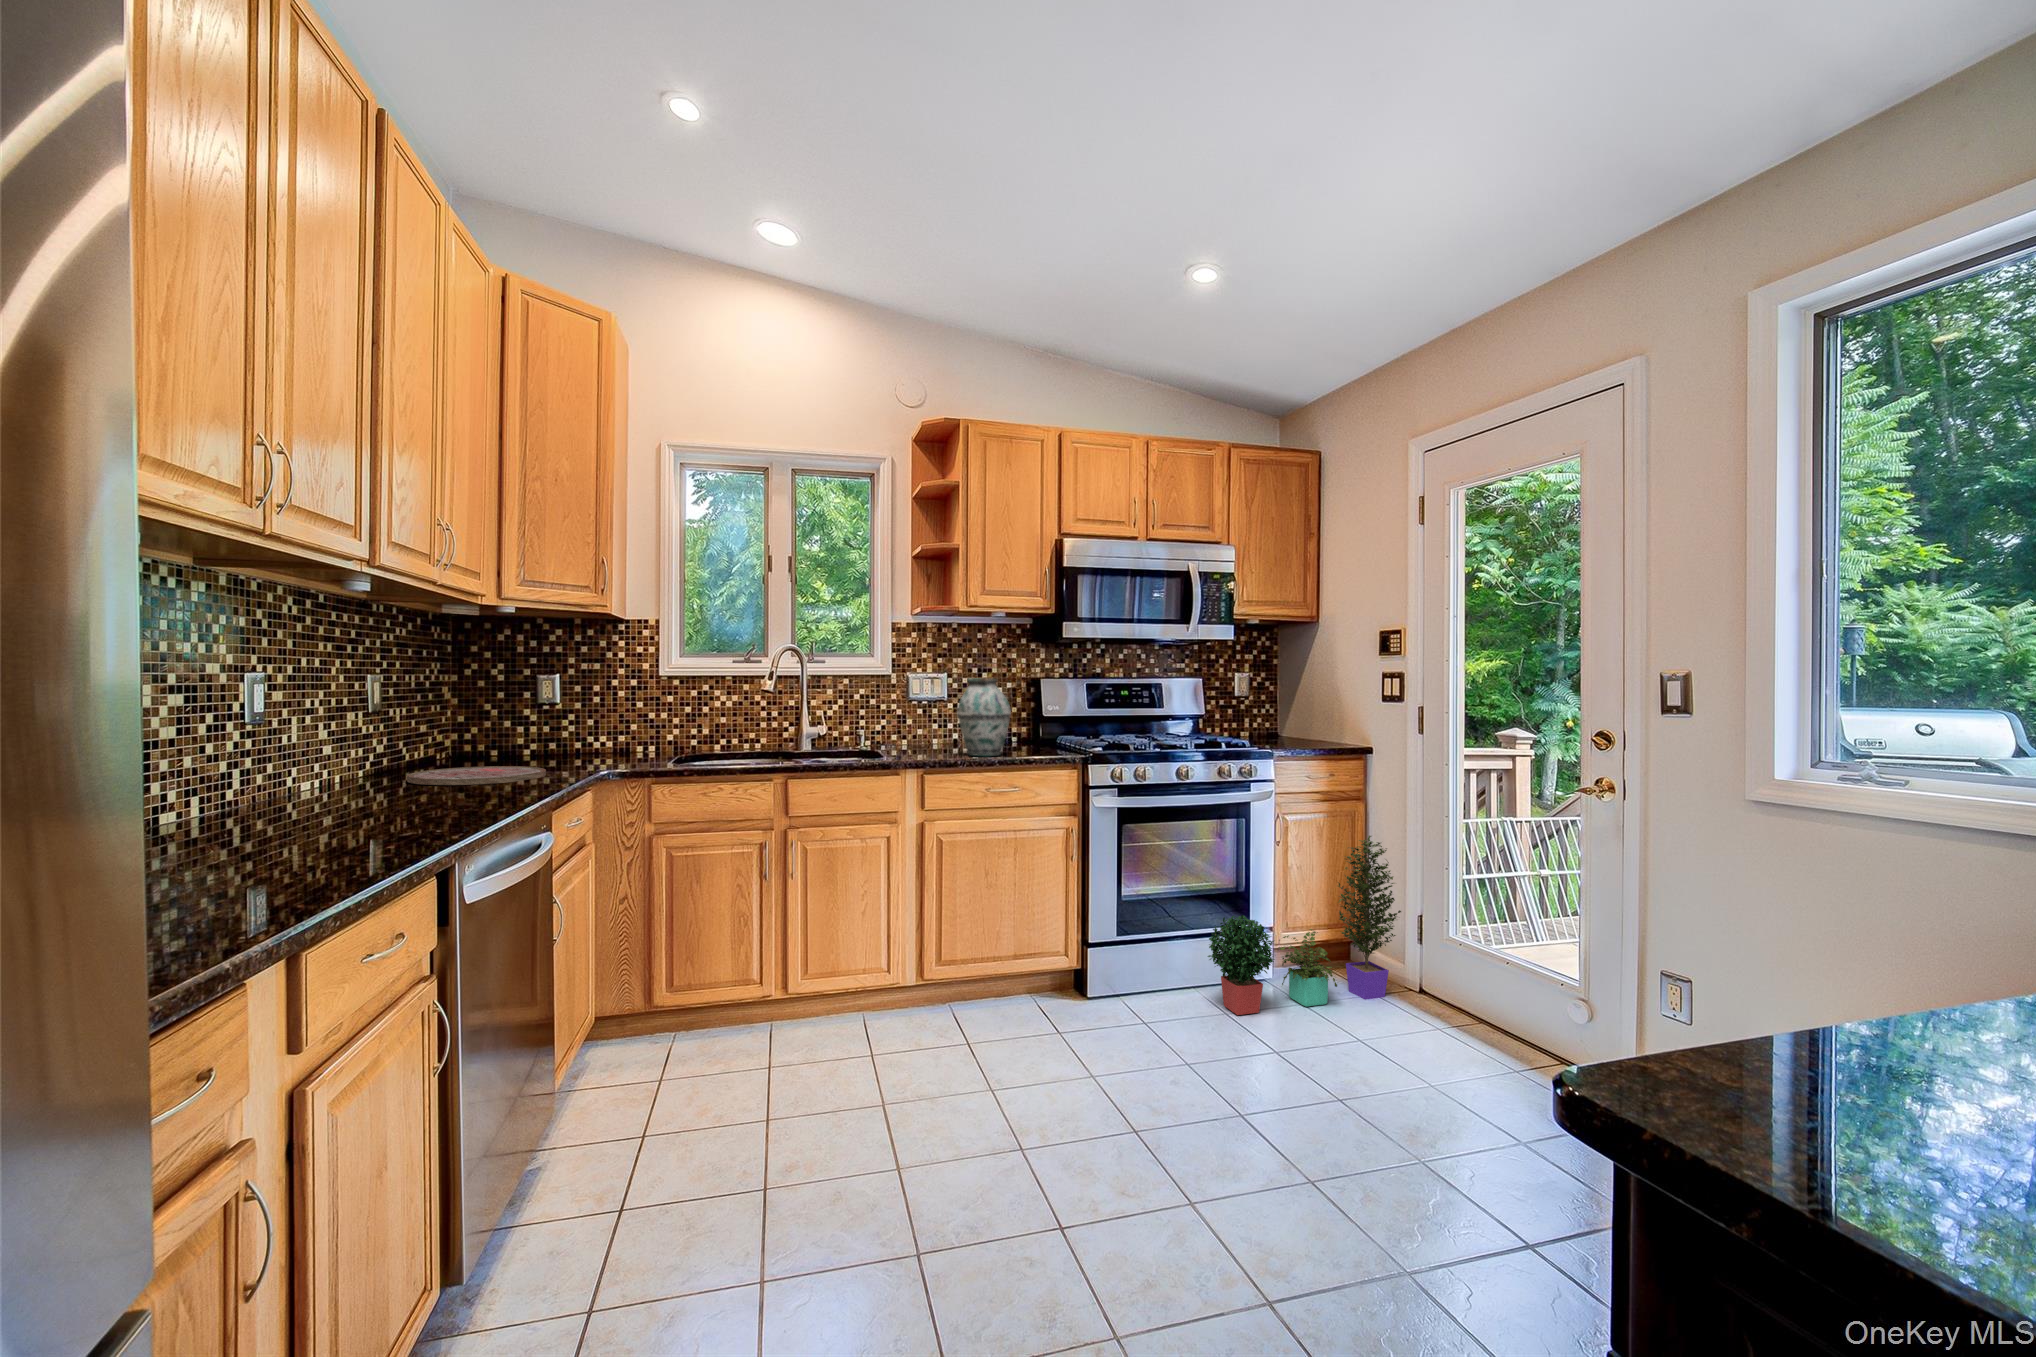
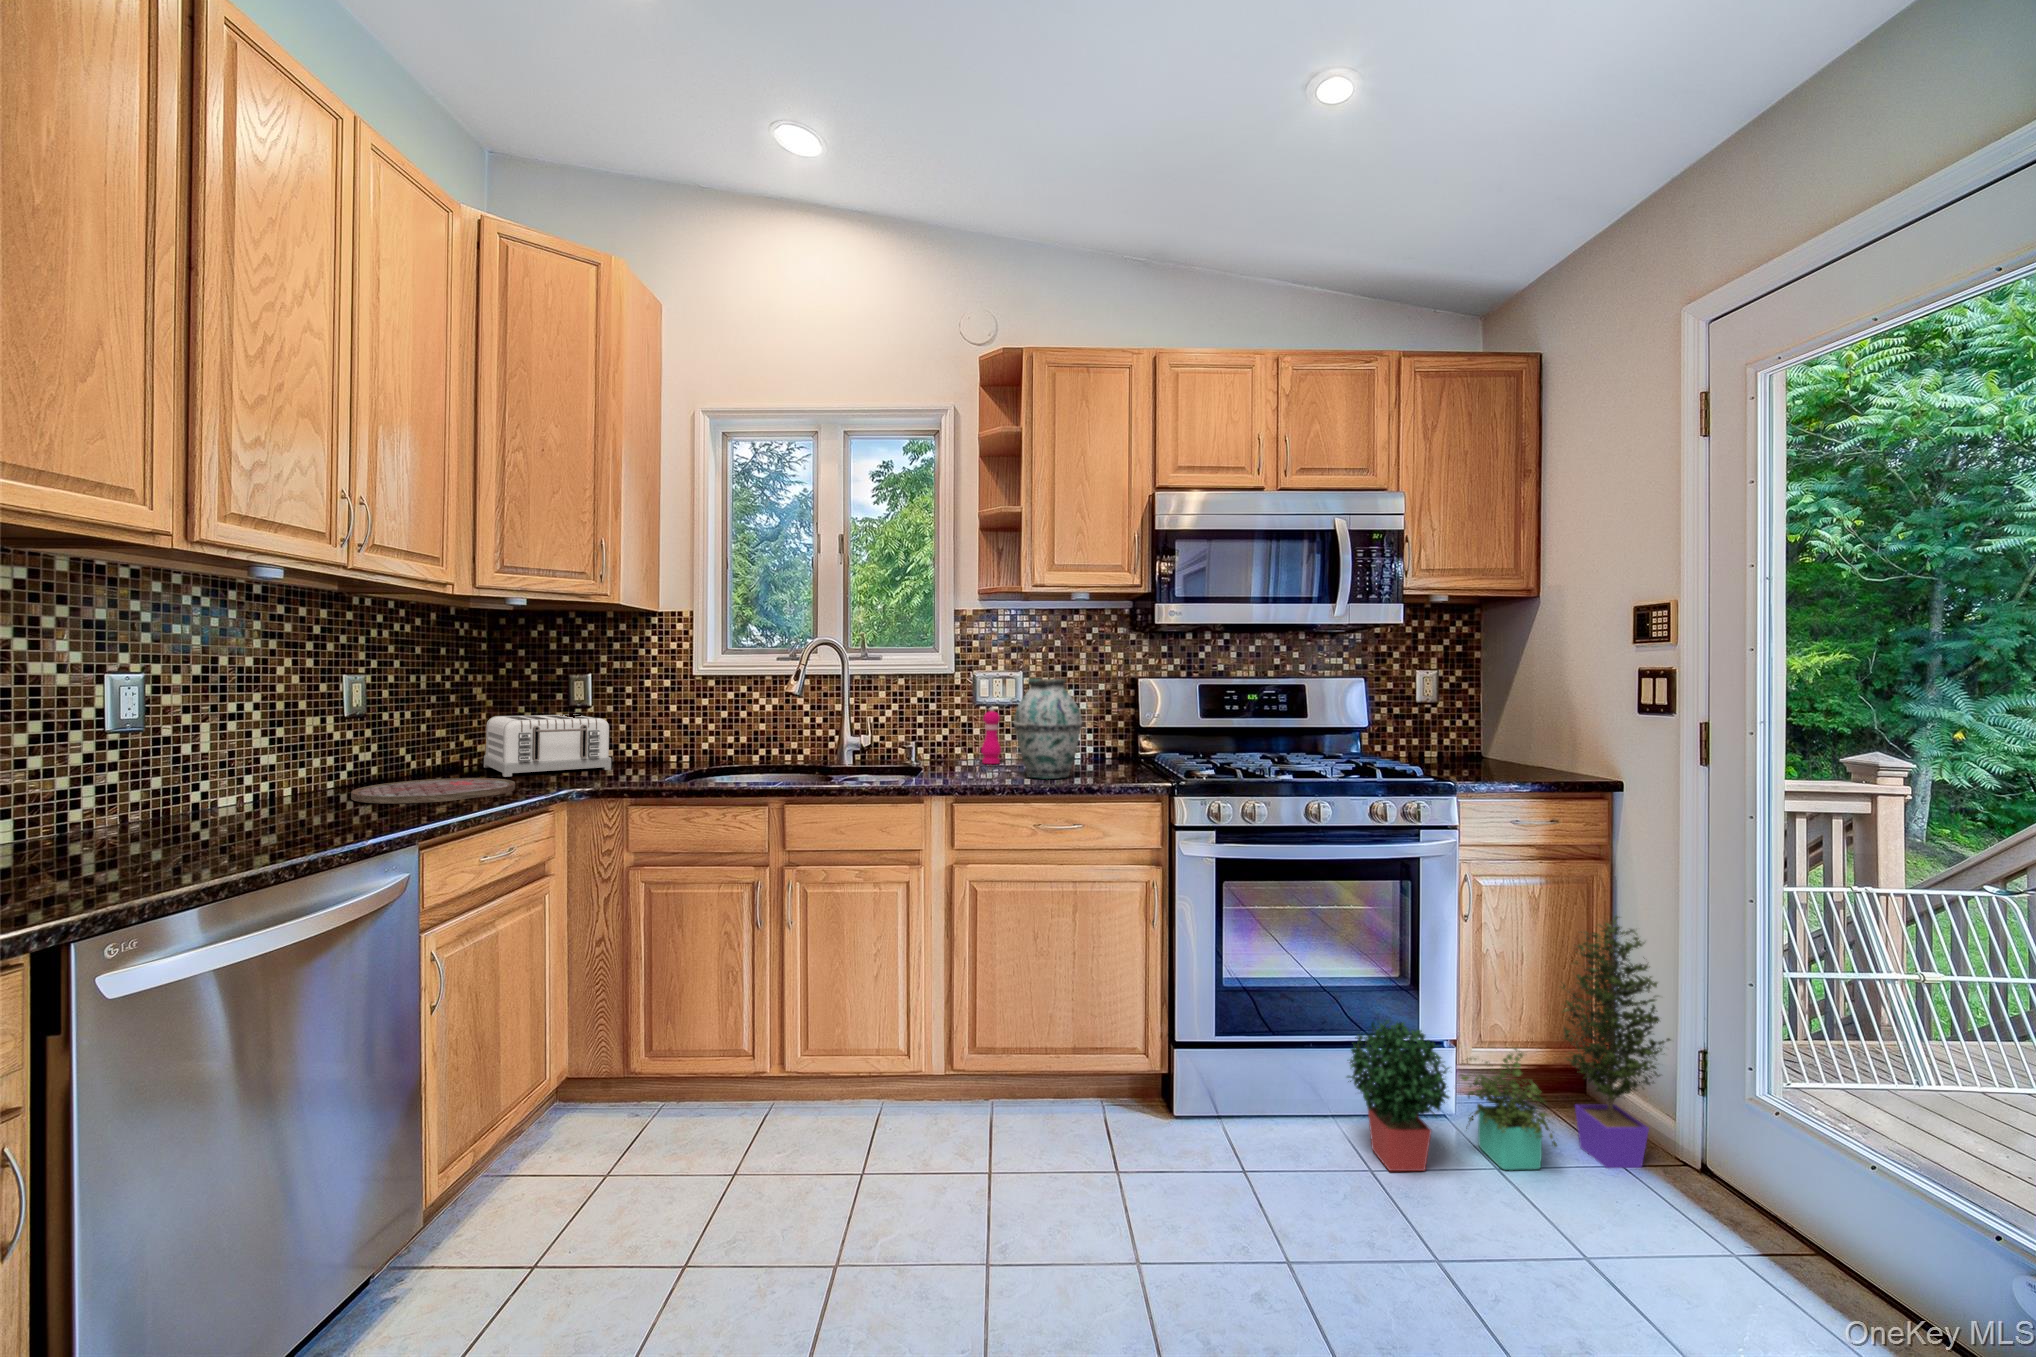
pepper mill: none [914,702,931,749] -> present [981,707,1001,764]
toaster: none [457,711,590,767] -> present [484,714,611,777]

